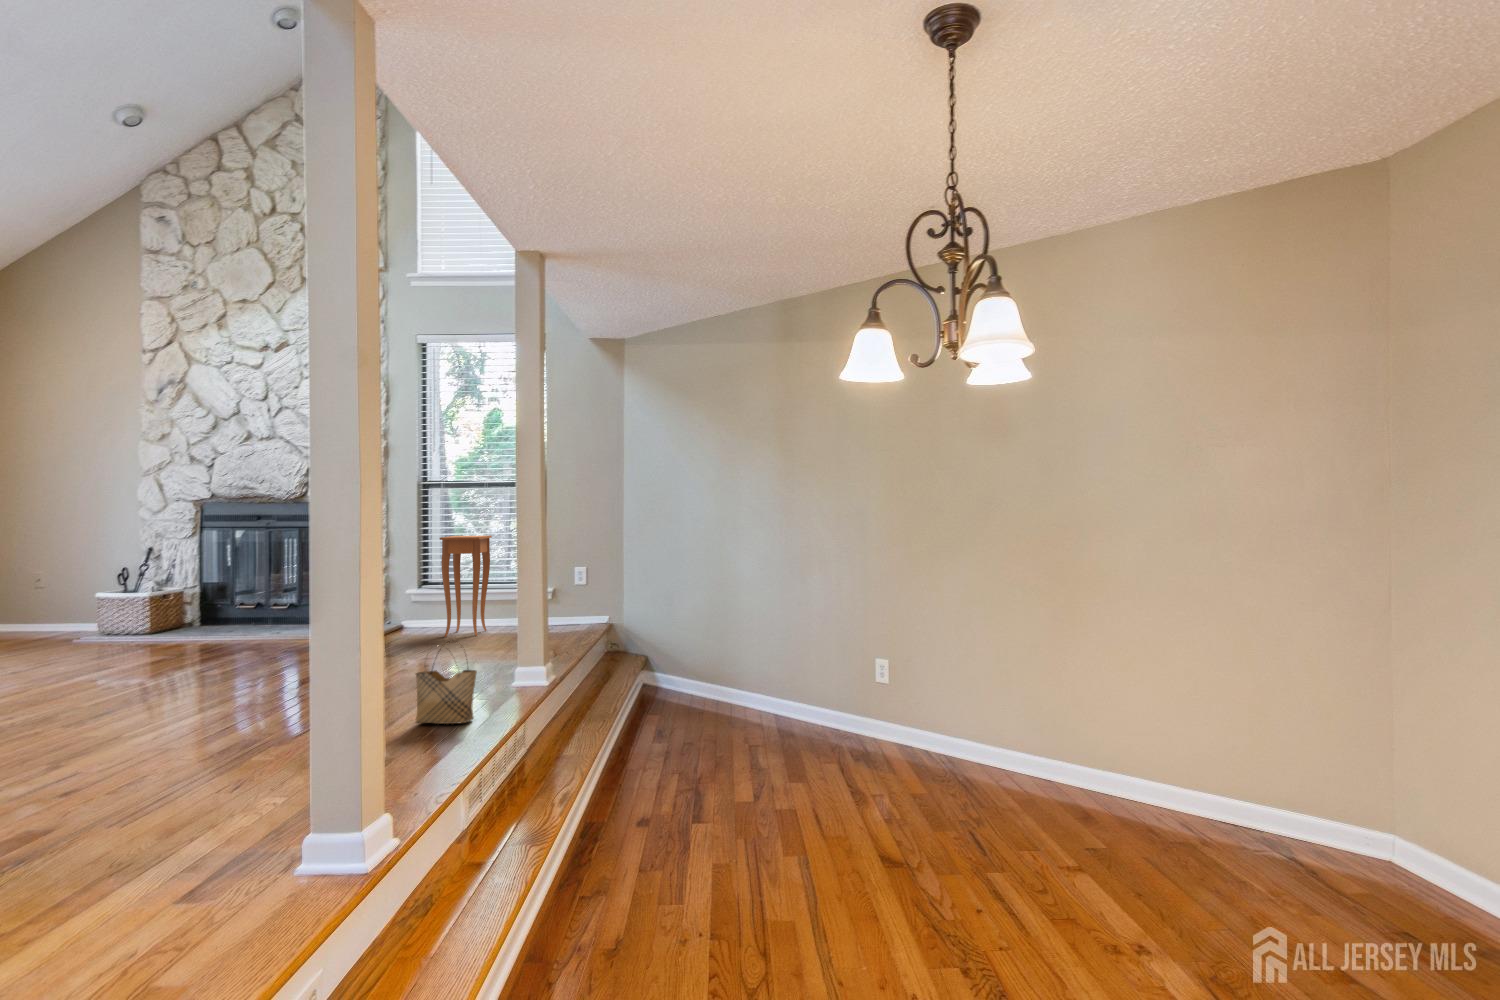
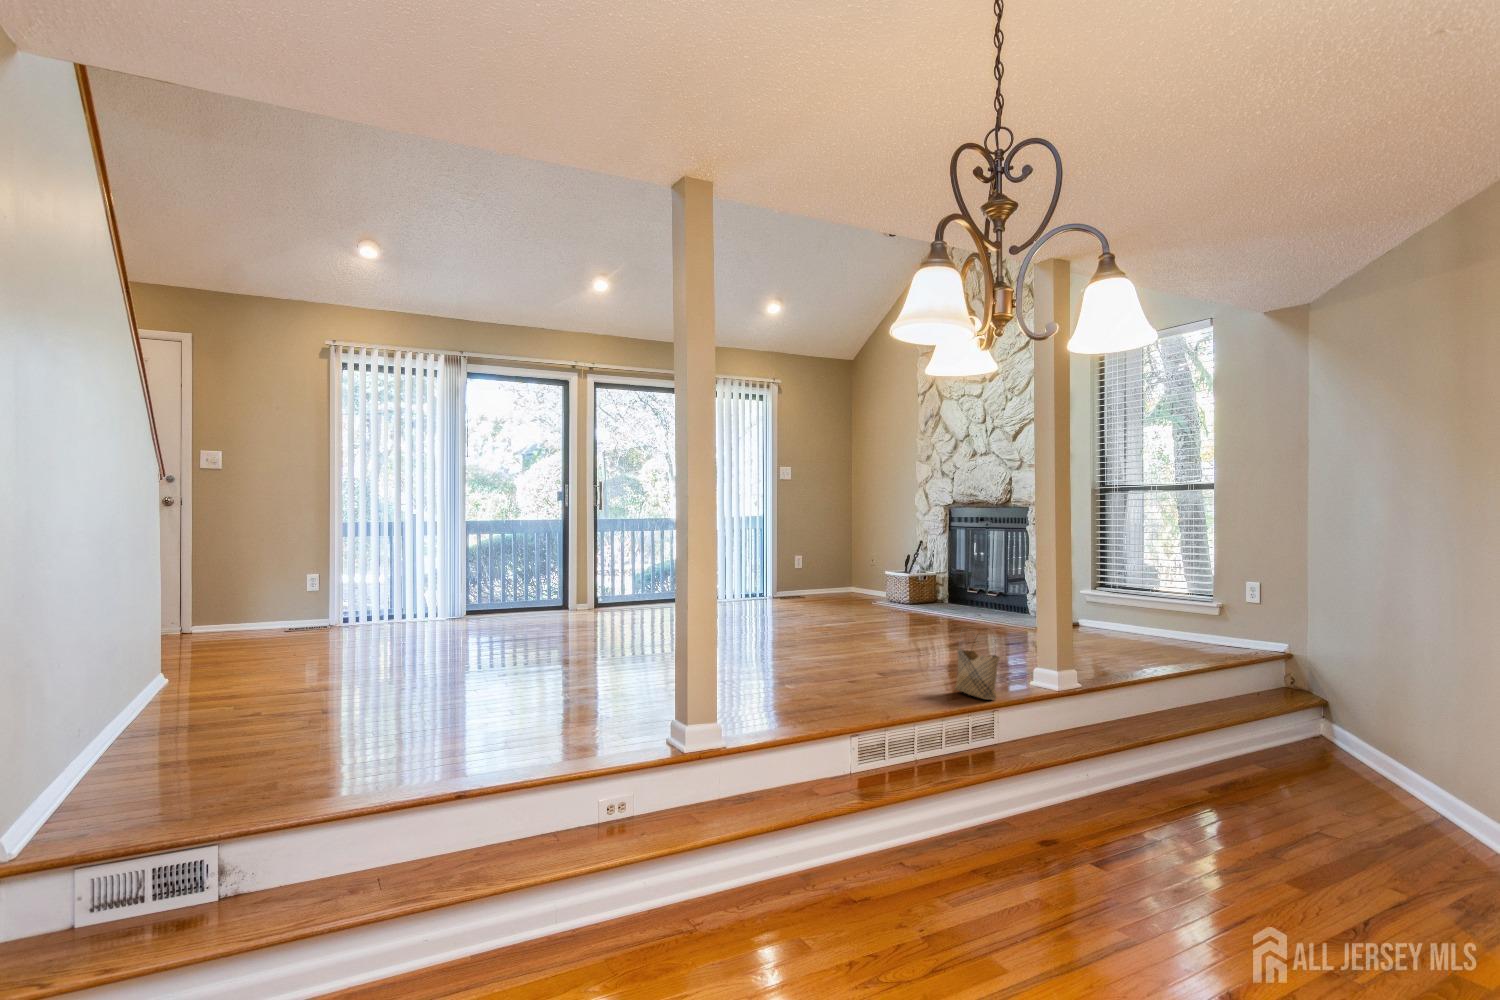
side table: present [440,536,492,637] -> none [1098,542,1158,647]

